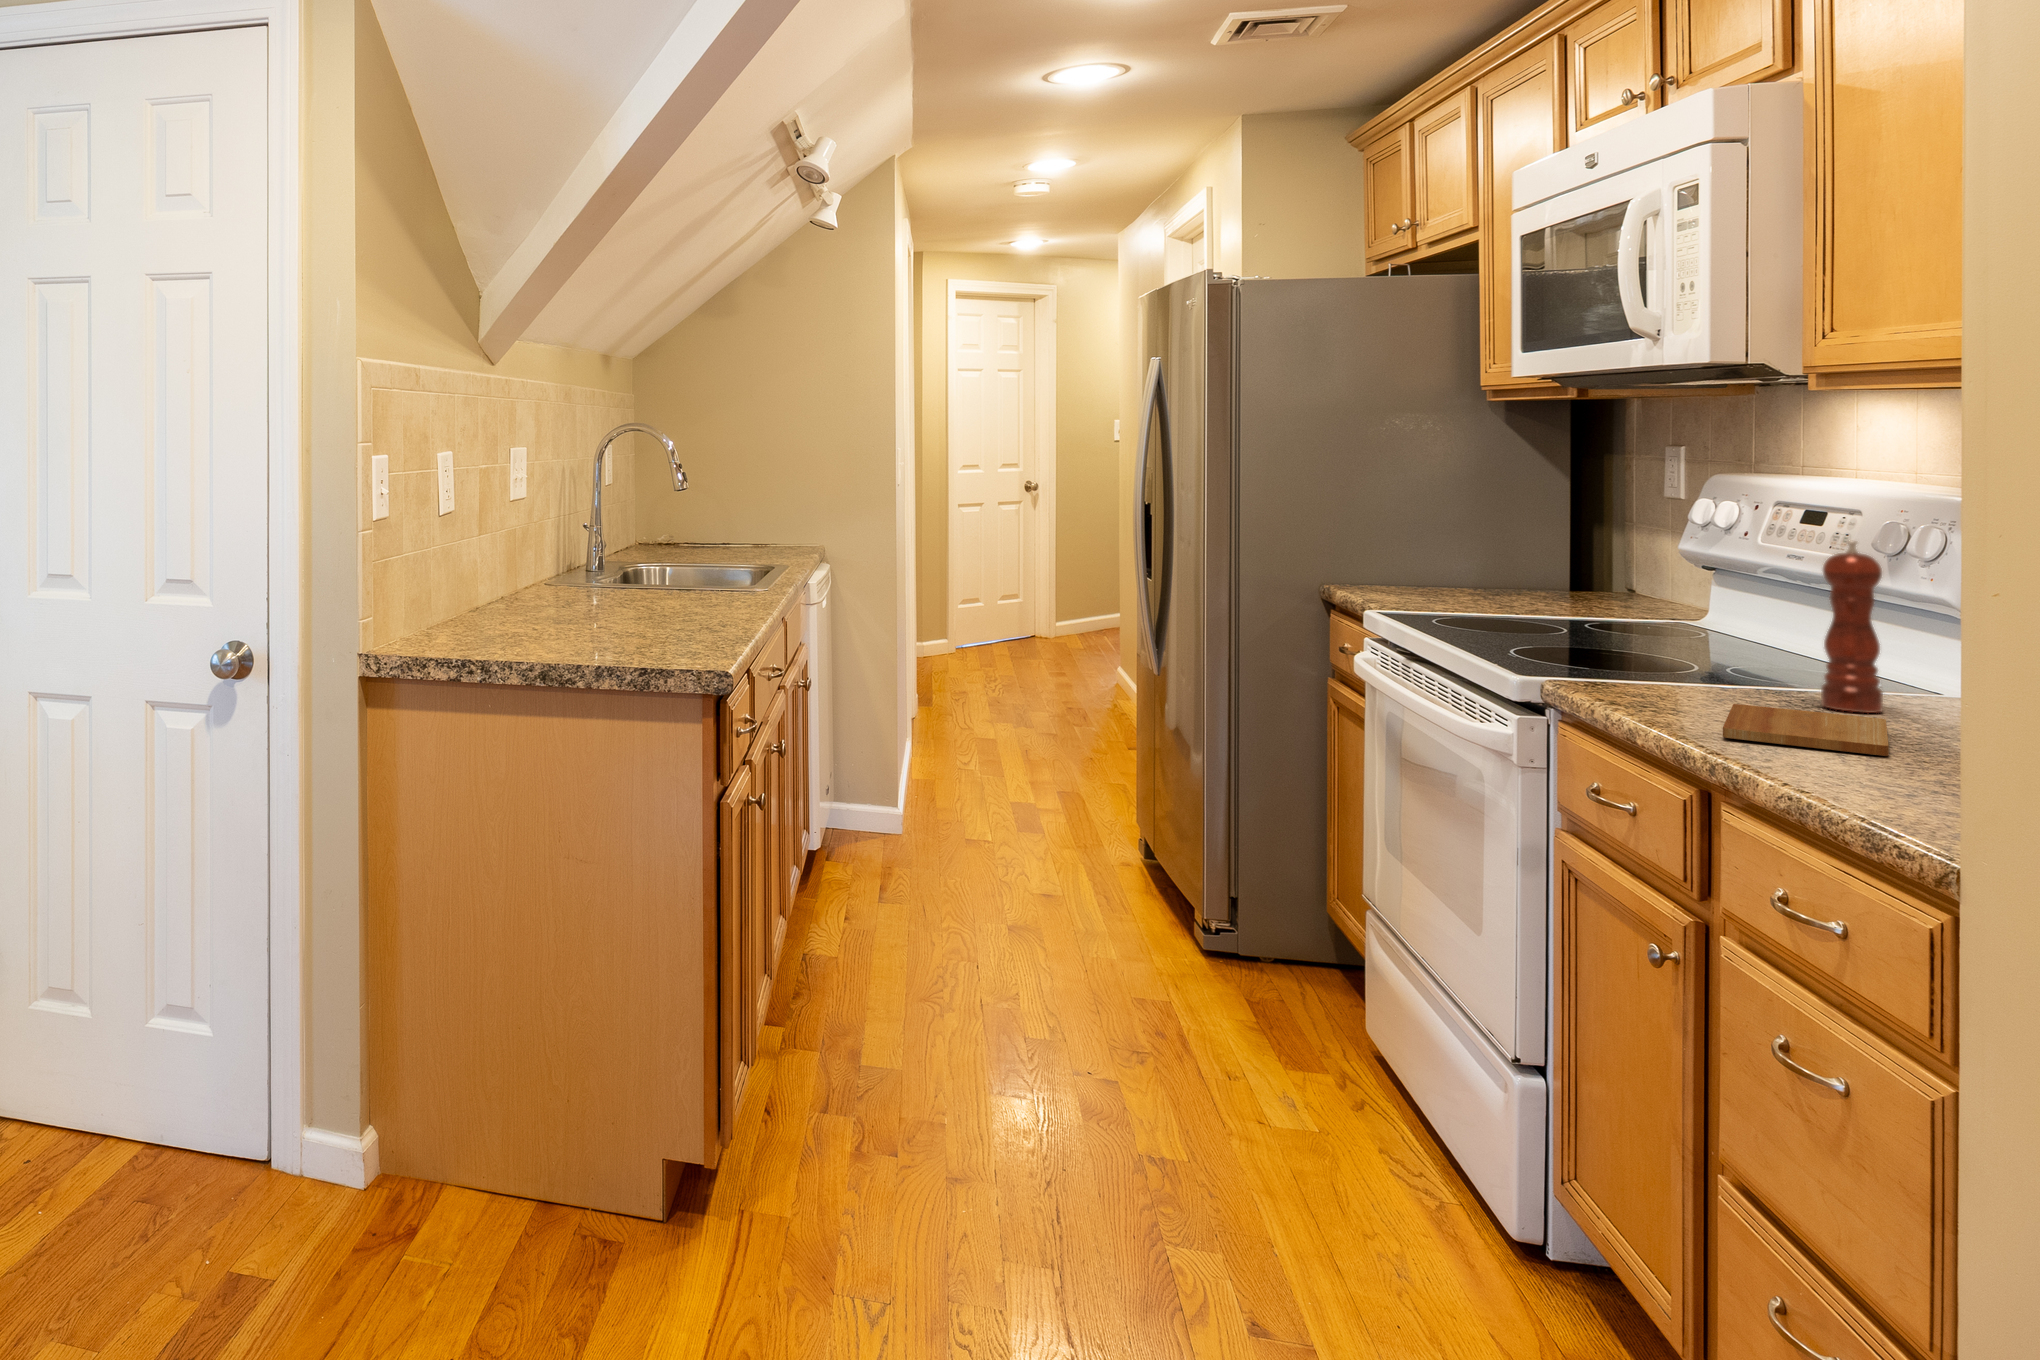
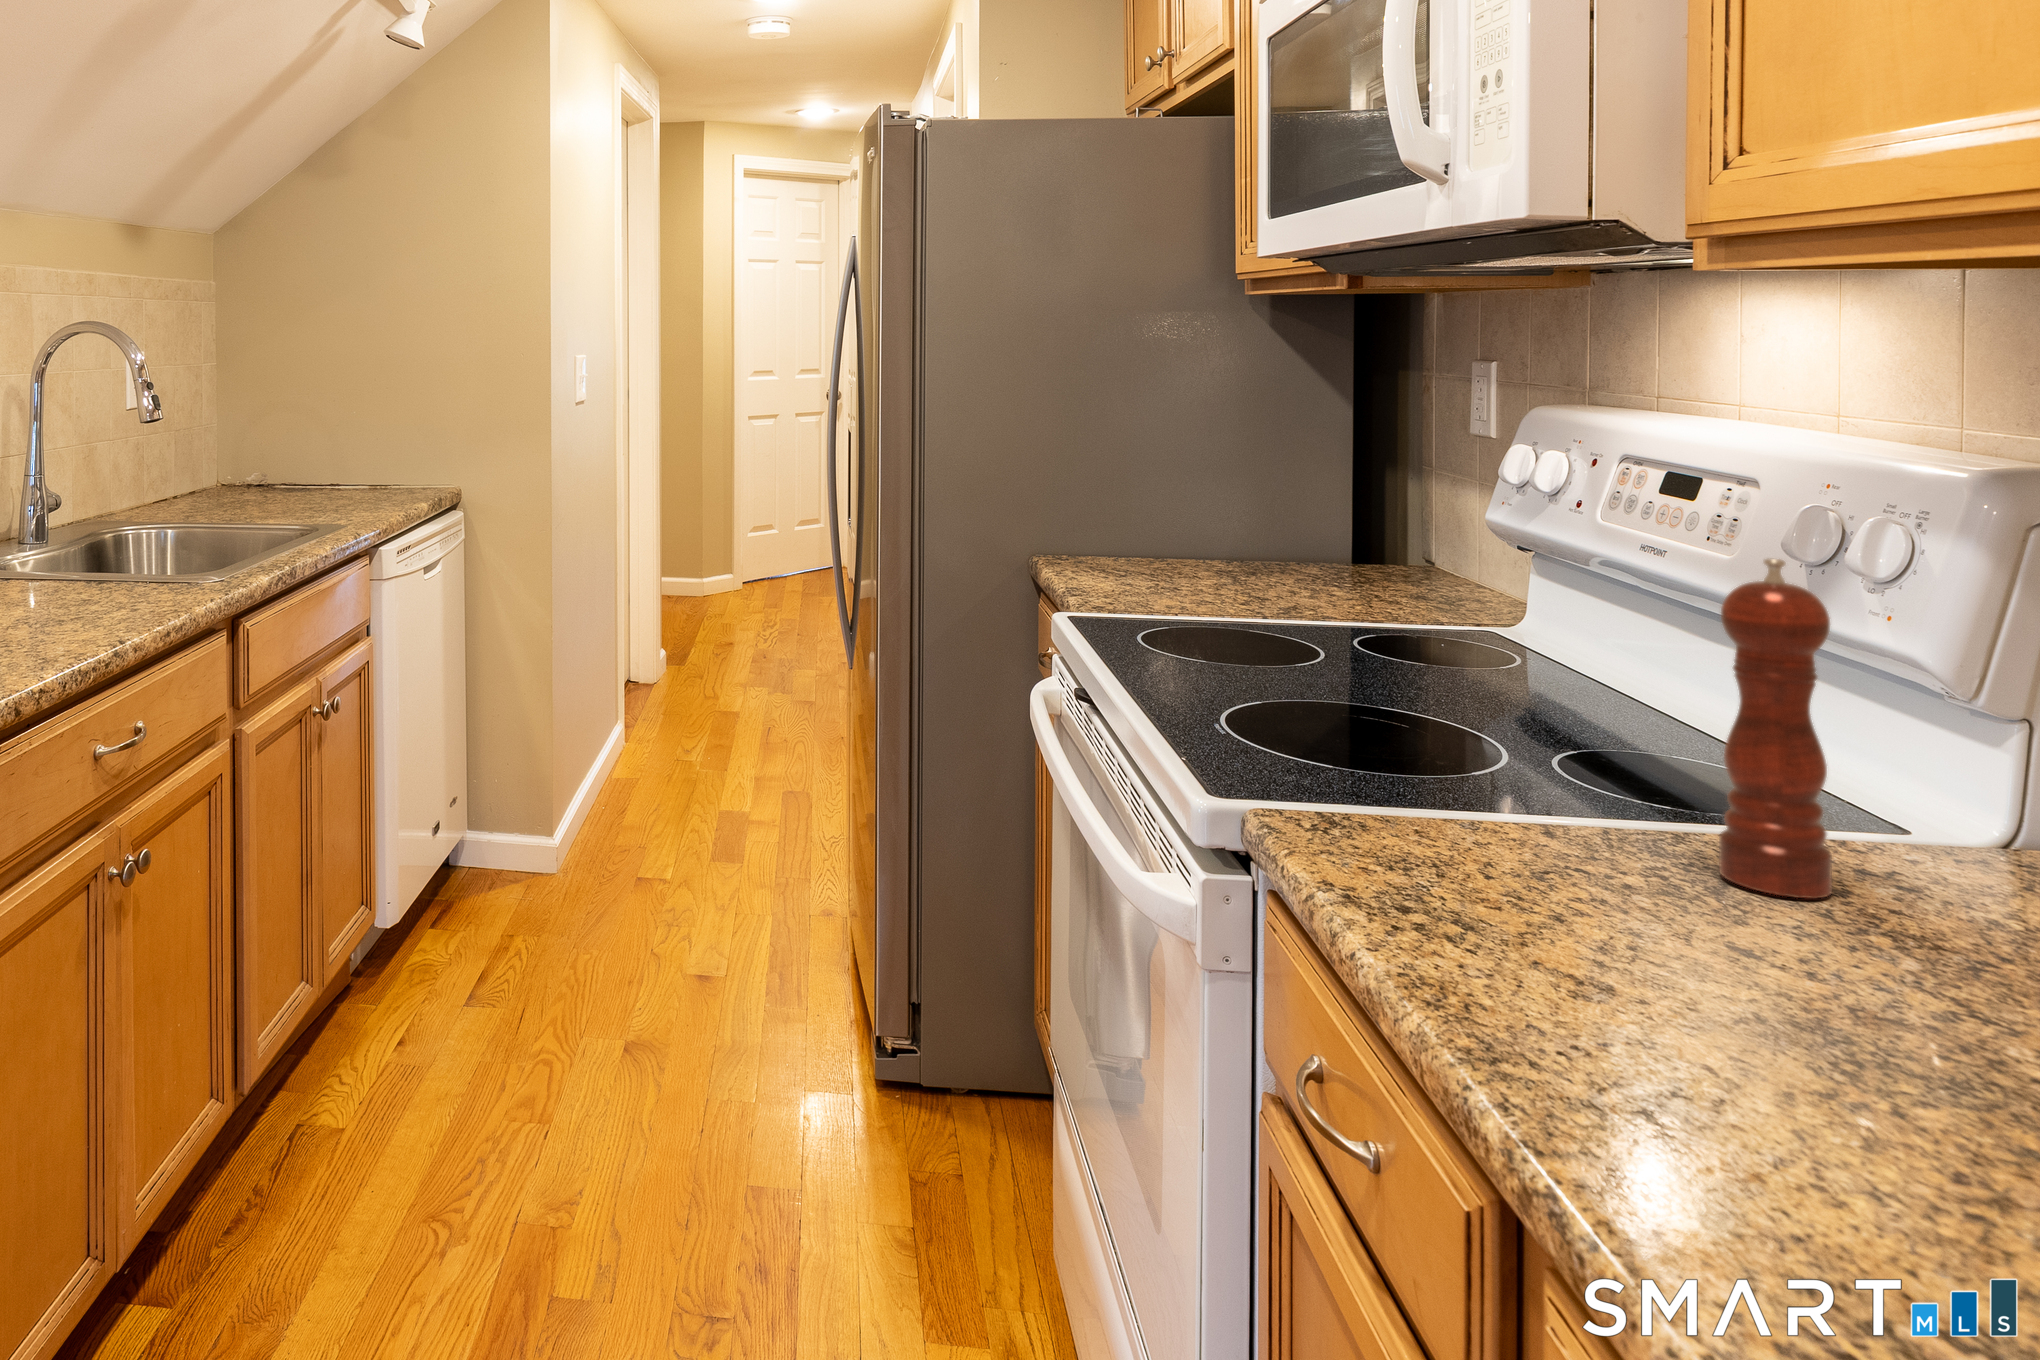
cutting board: present [1723,704,1889,756] -> none [1541,887,1889,1097]

